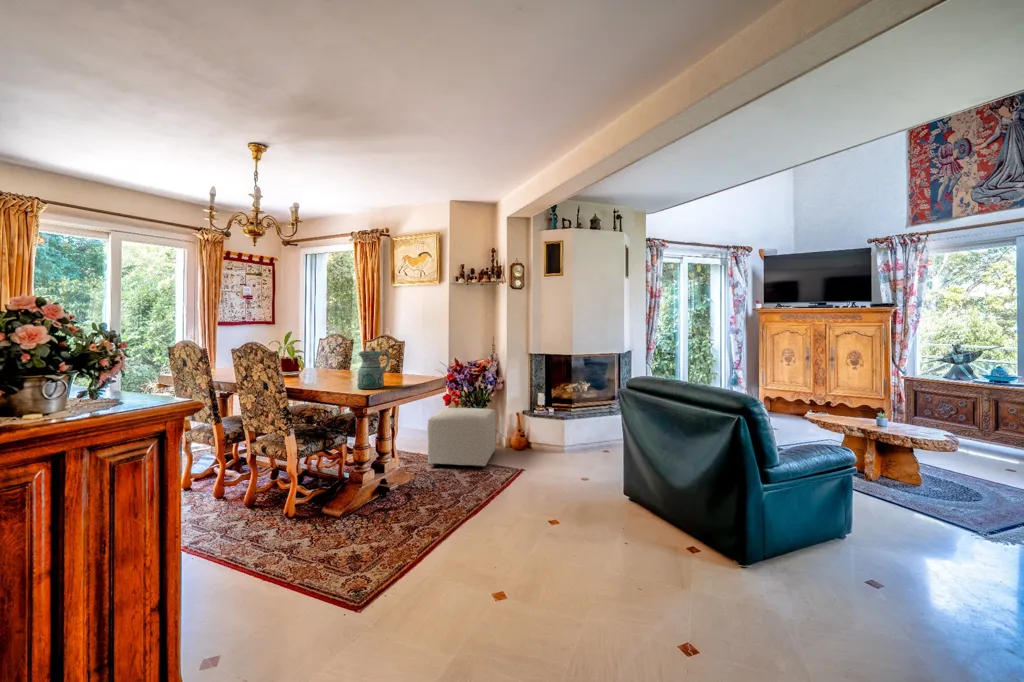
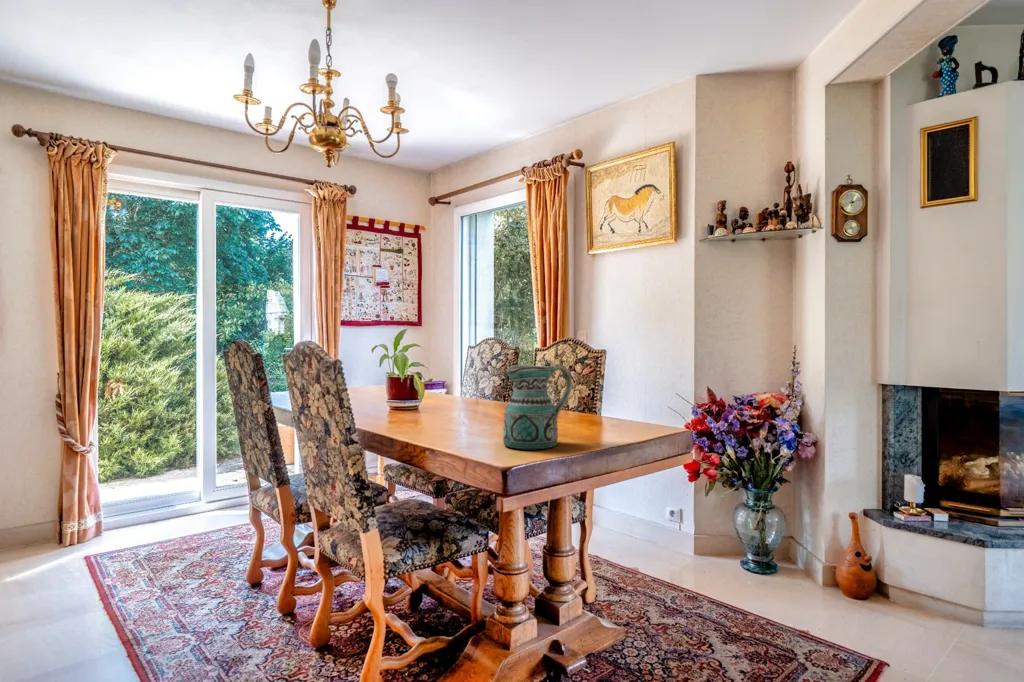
ottoman: present [427,408,496,468] -> none [651,487,801,637]

